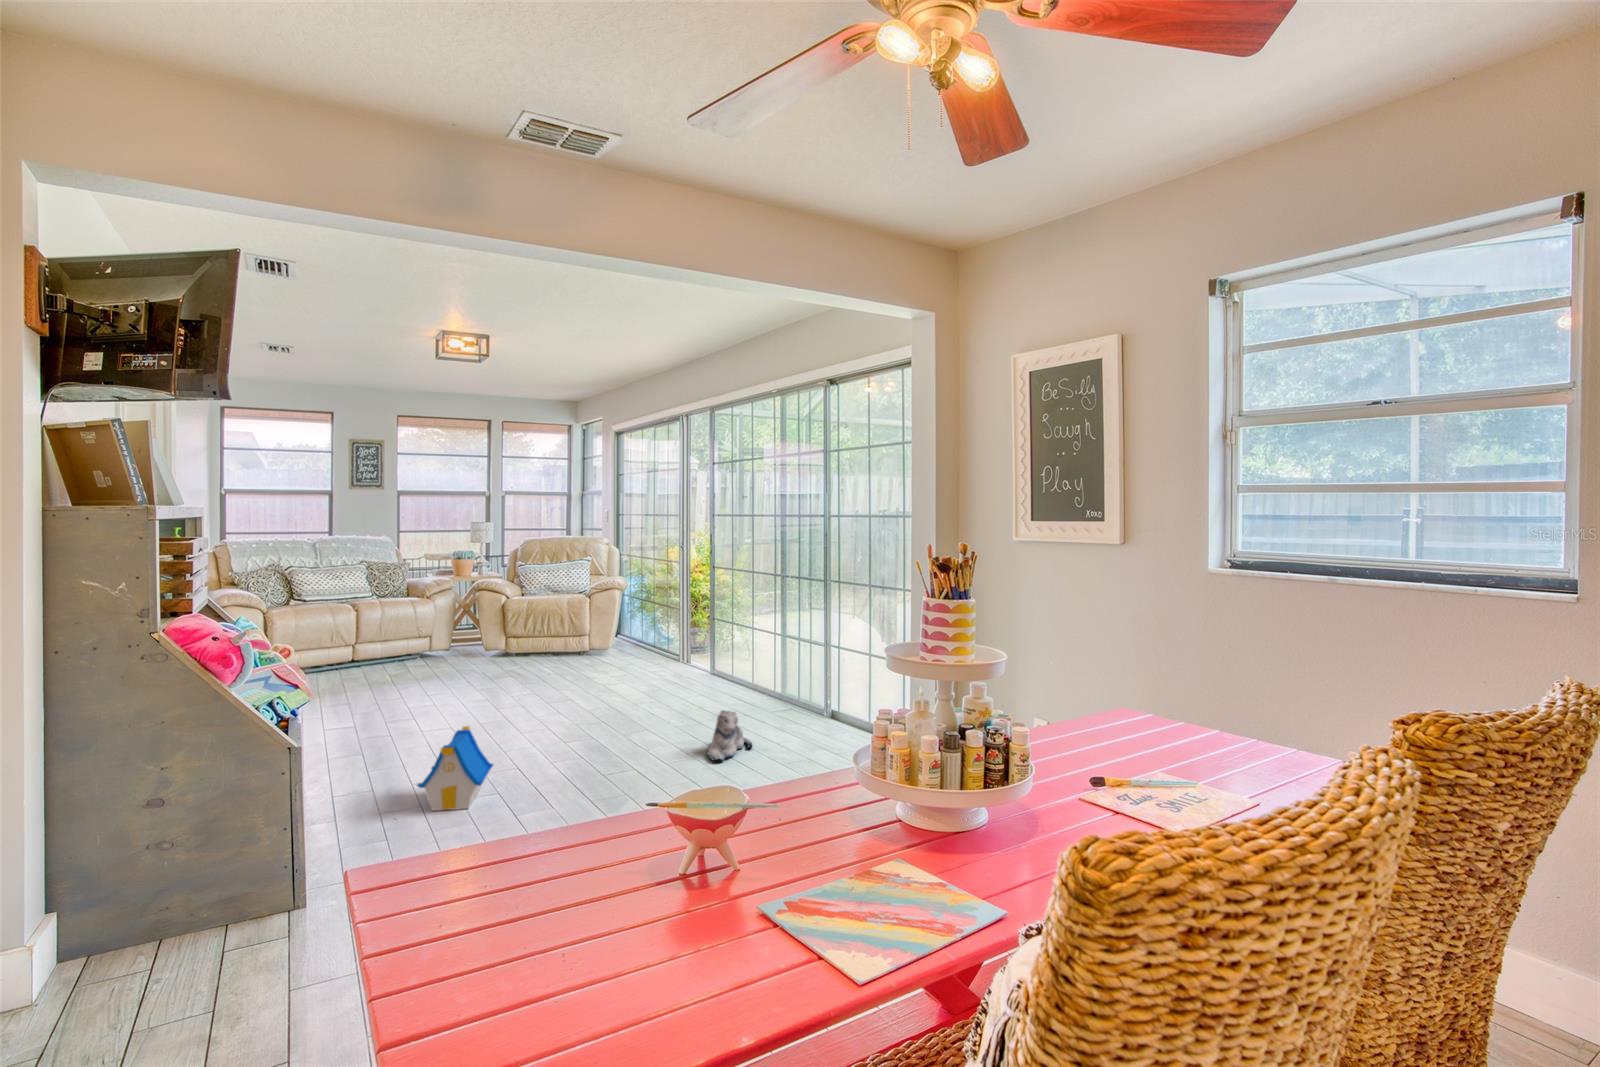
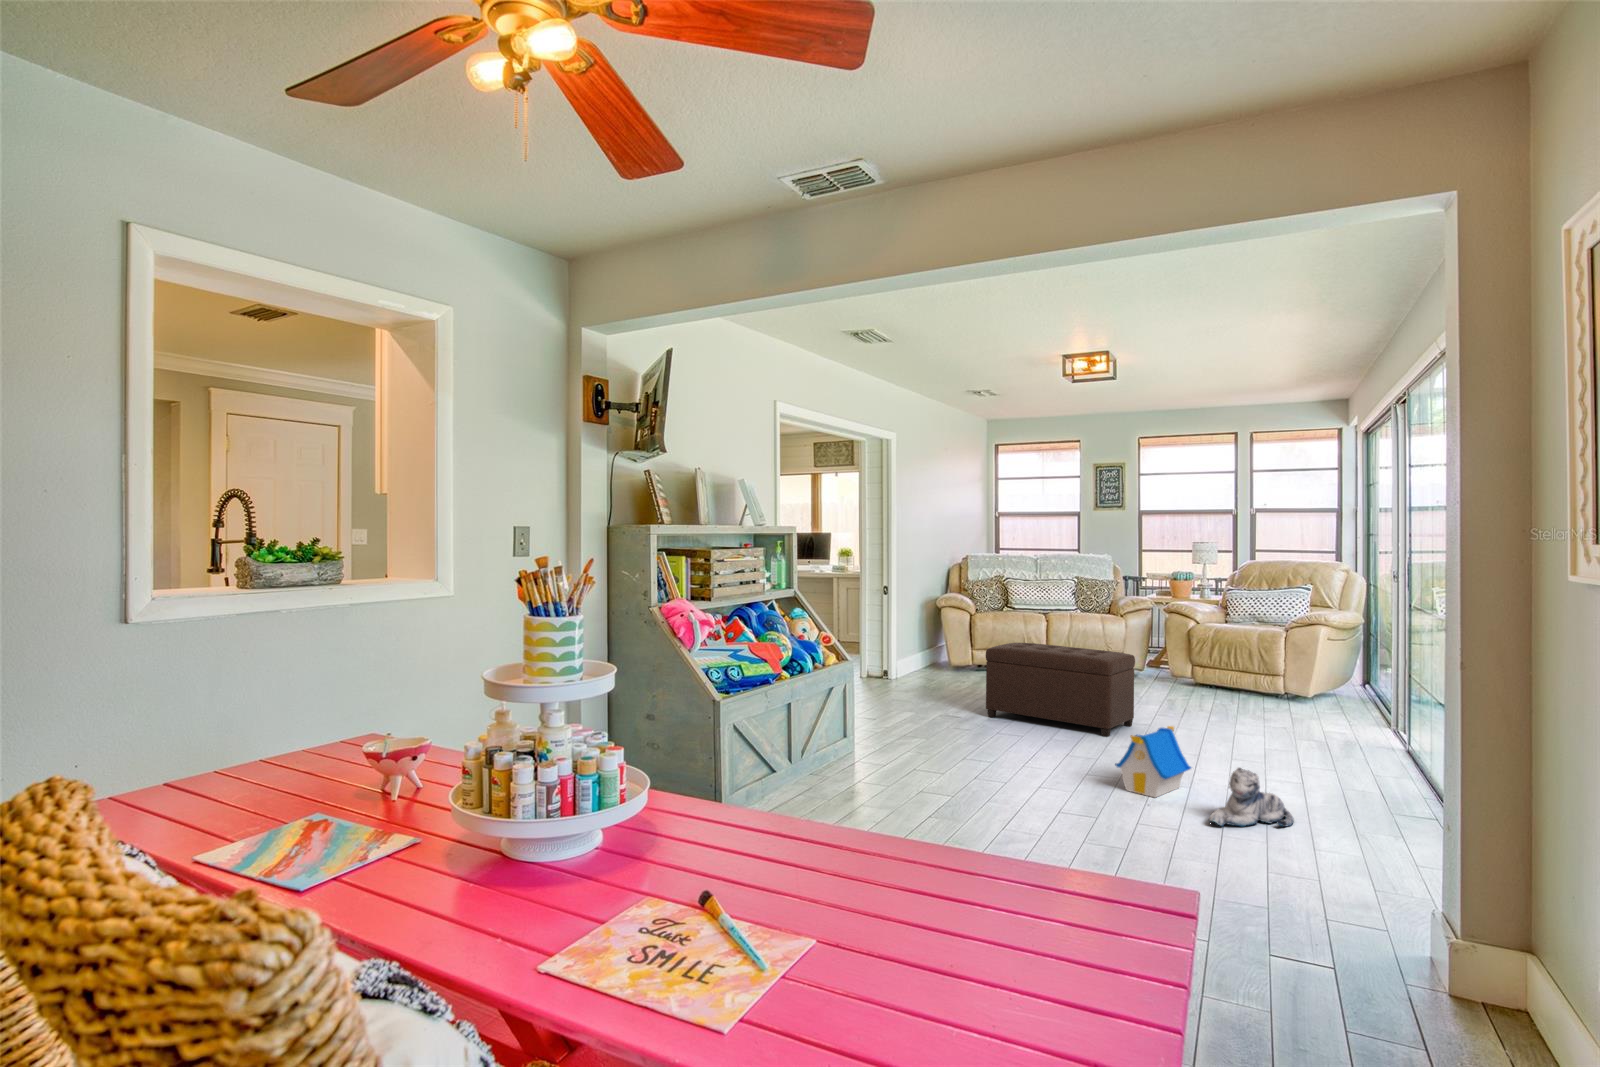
ottoman: none [374,633,527,727] -> present [986,643,1135,737]
toy house: present [417,726,493,811] -> present [1115,726,1191,797]

